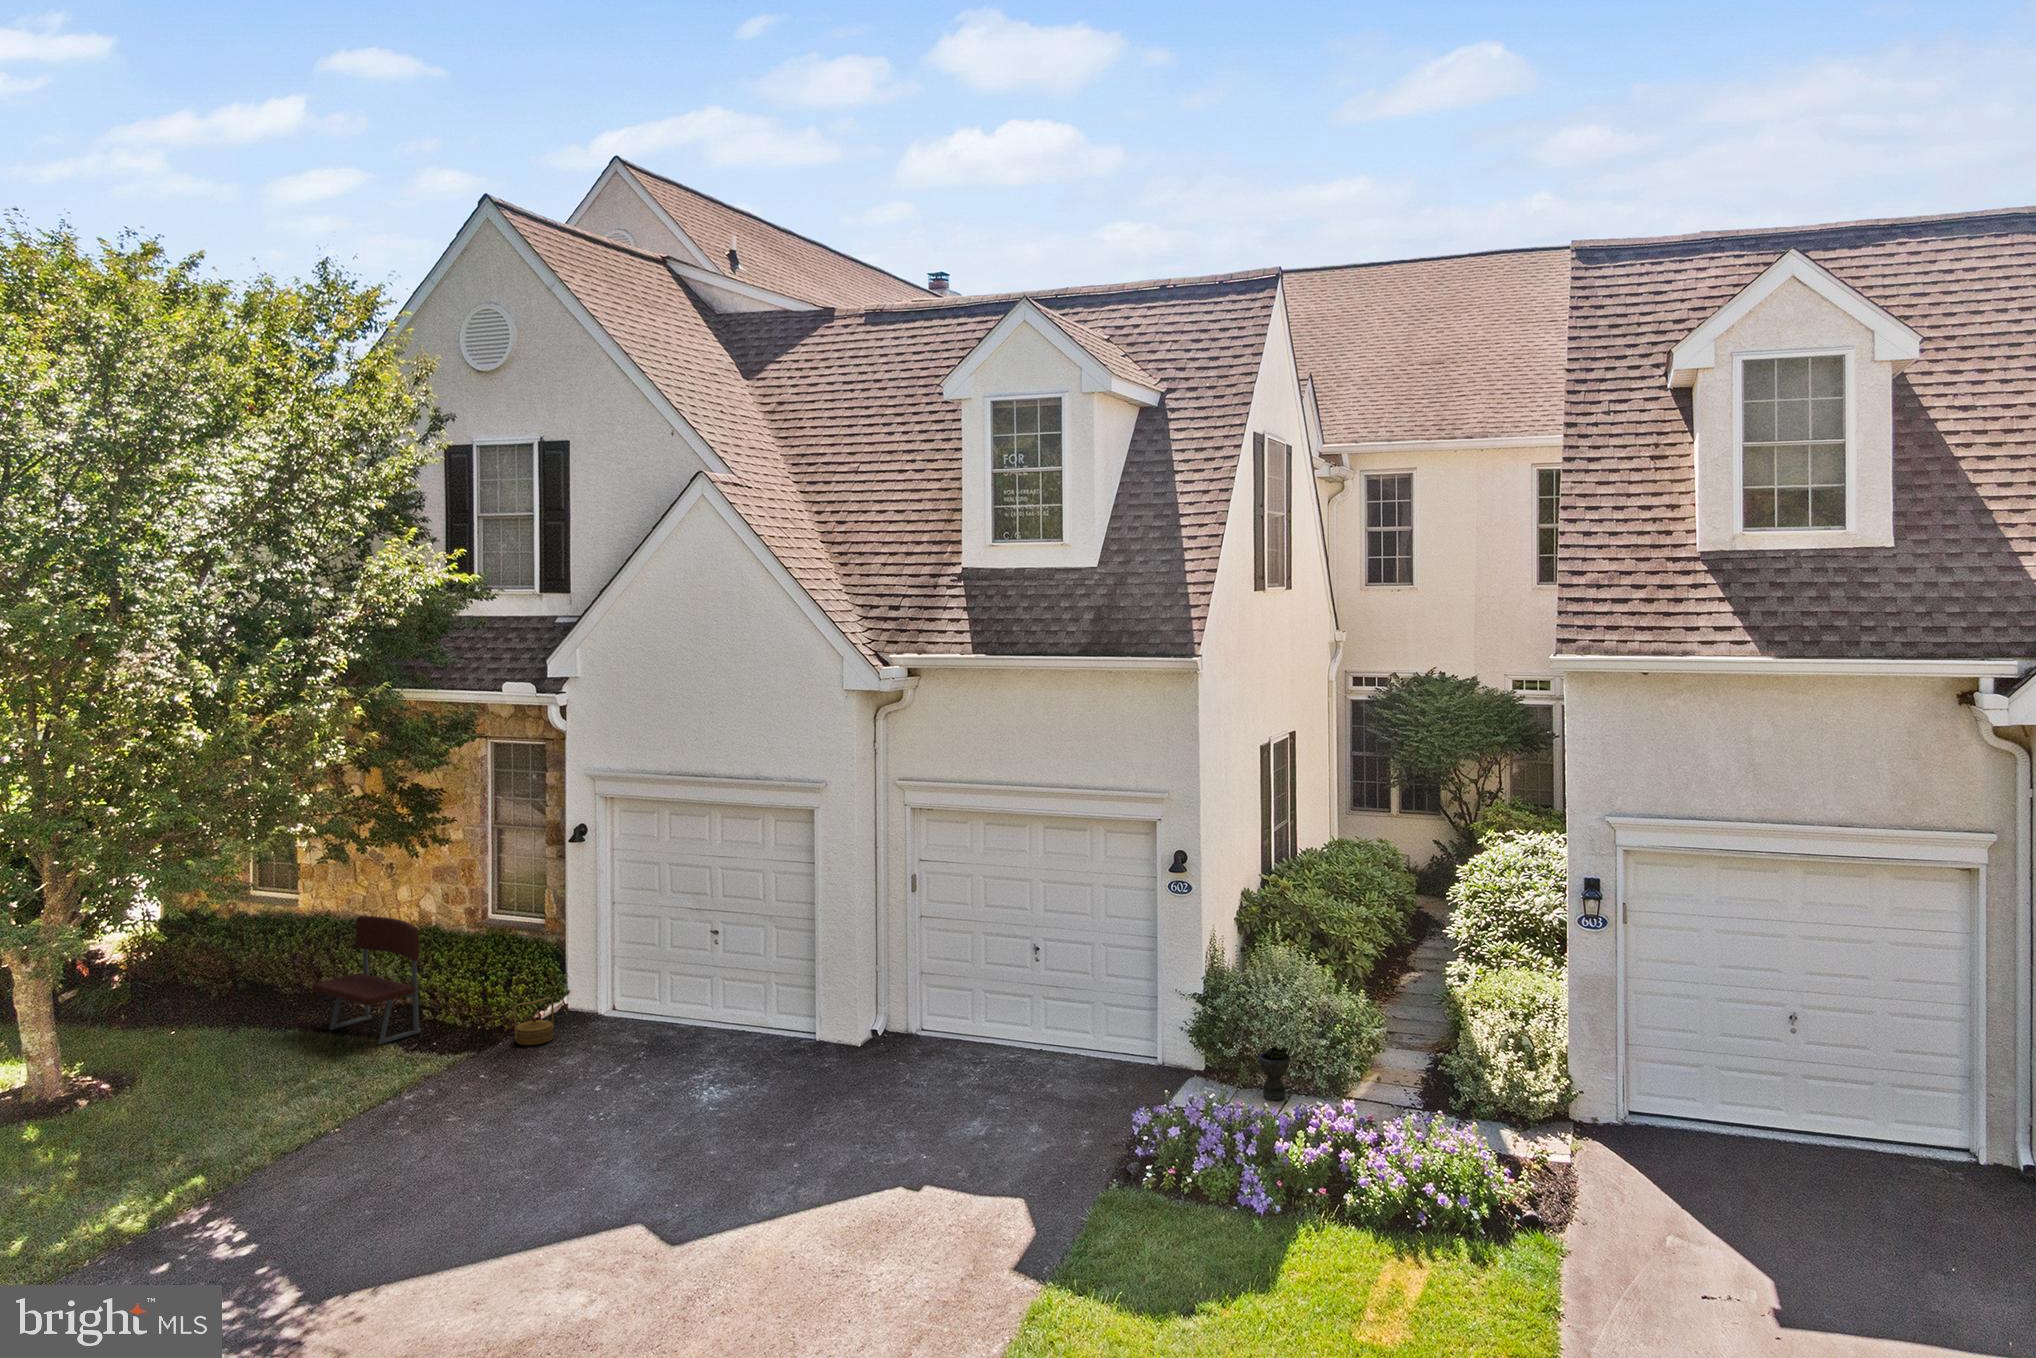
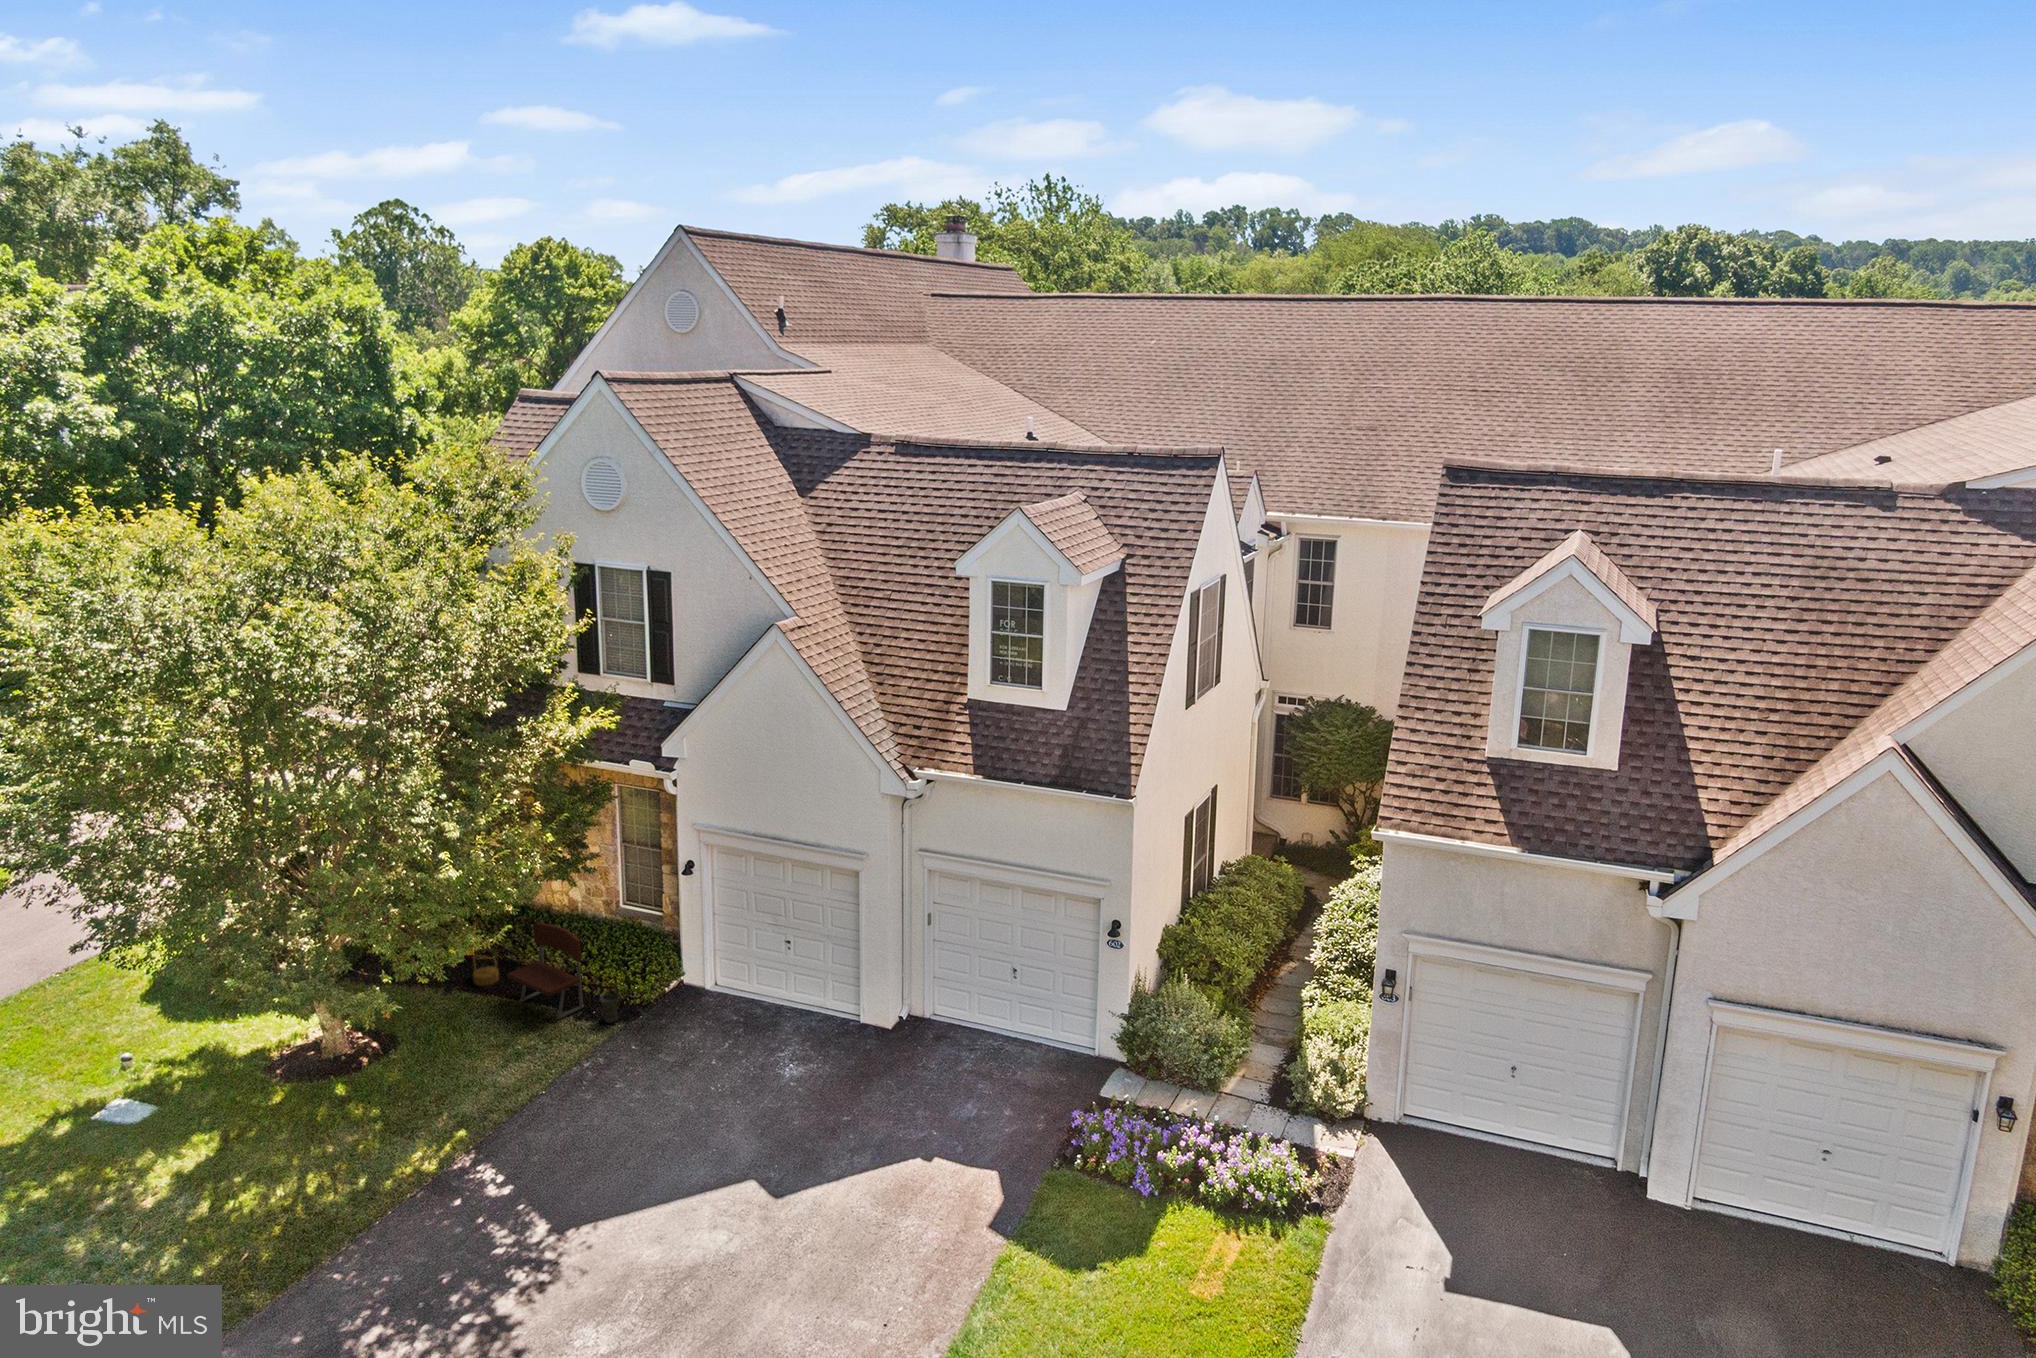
woven basket: present [514,997,554,1045] -> present [473,955,499,986]
planter: present [1258,1046,1290,1101] -> present [600,990,620,1023]

